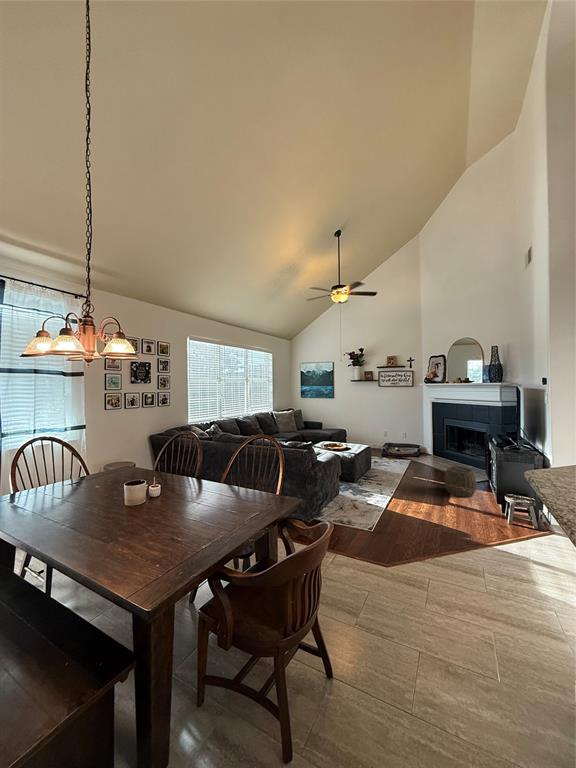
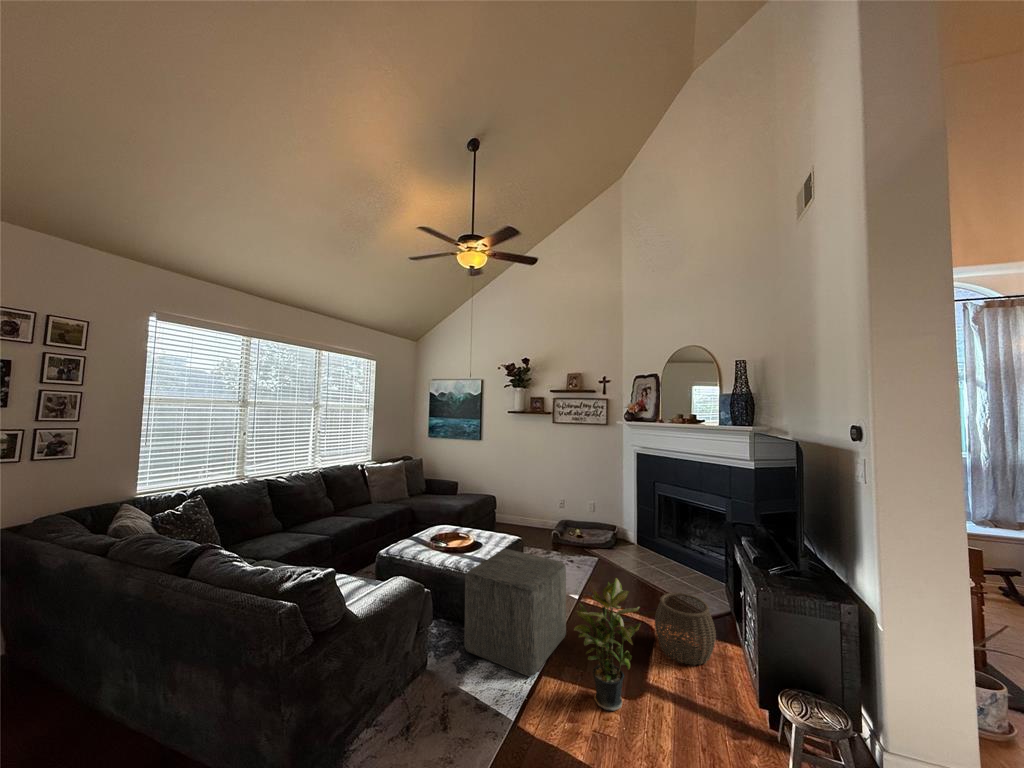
ottoman: none [348,446,398,497] -> present [464,549,566,677]
potted plant: none [405,451,437,507] -> present [574,578,640,711]

